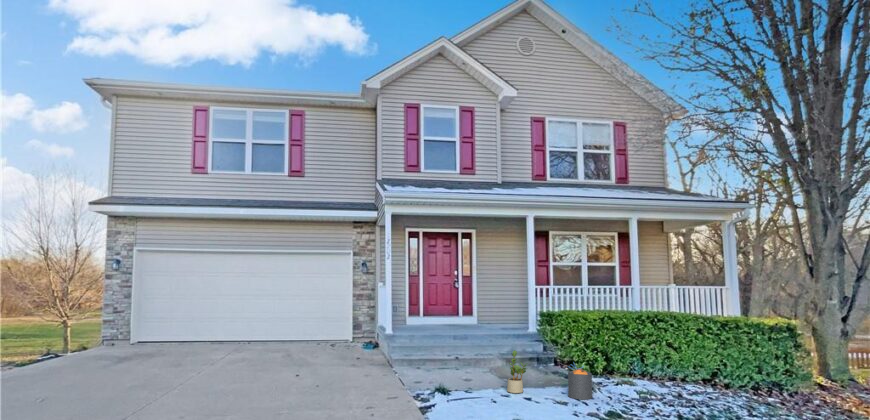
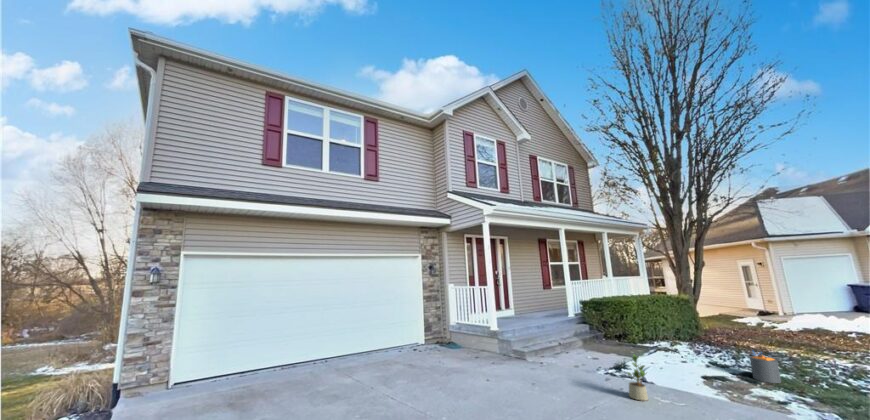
potted plant: present [507,350,527,393] -> present [627,355,648,400]

